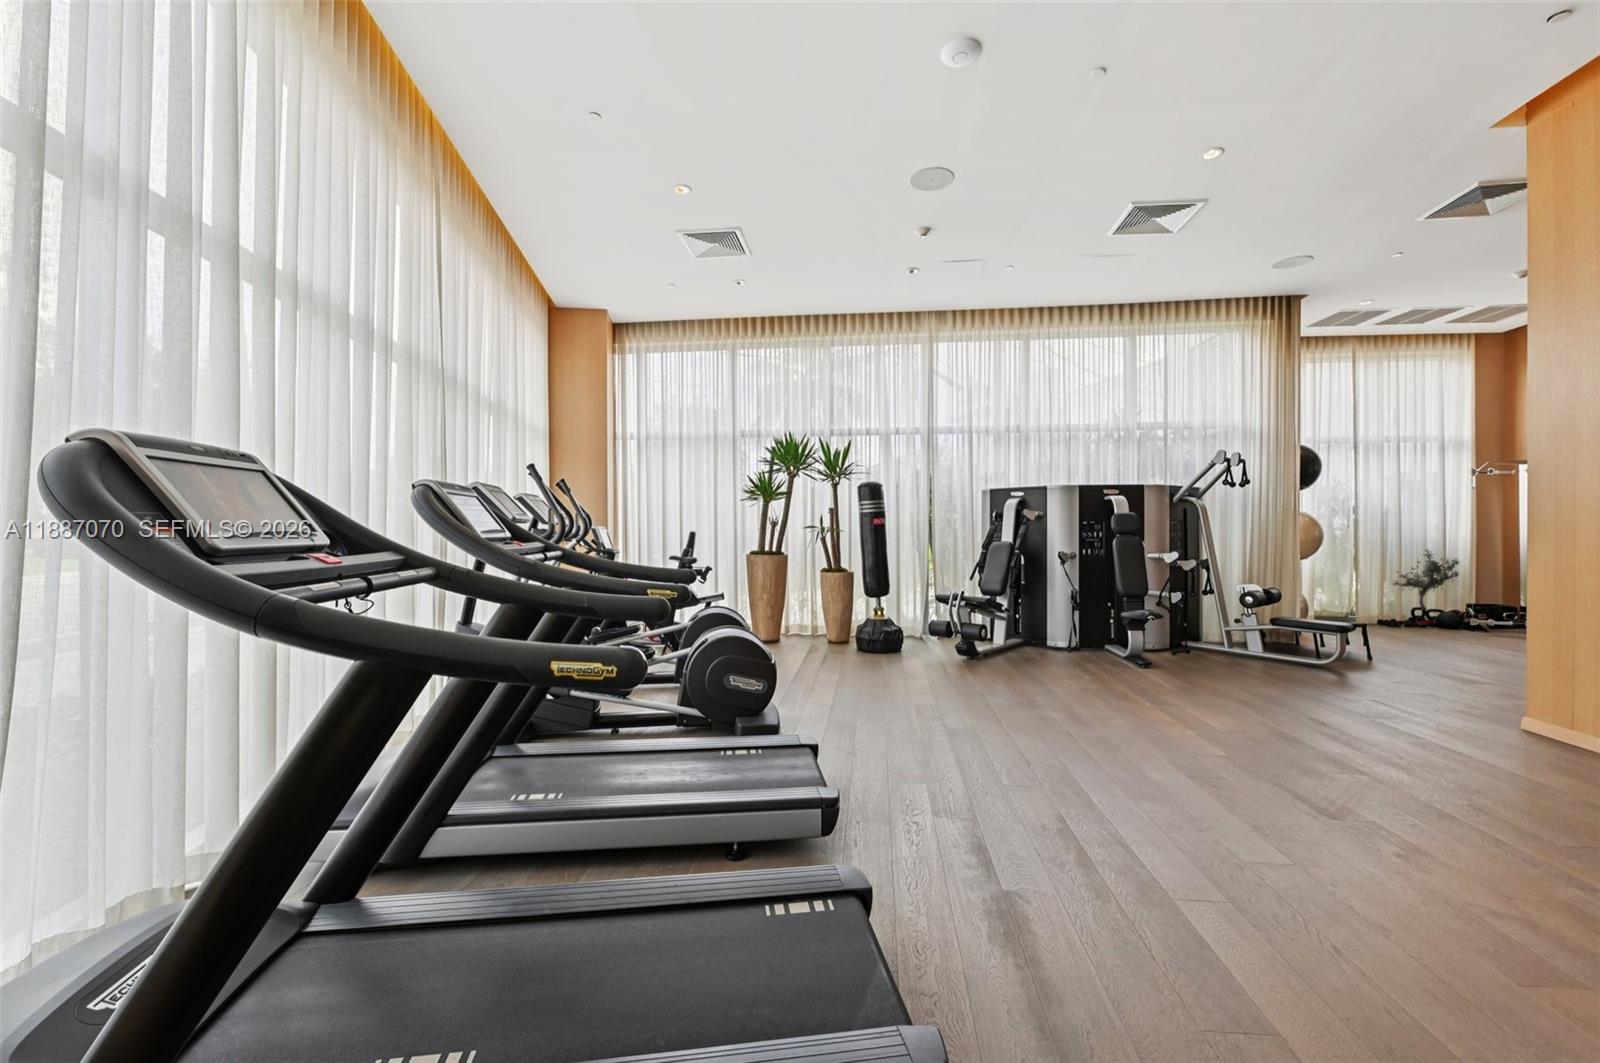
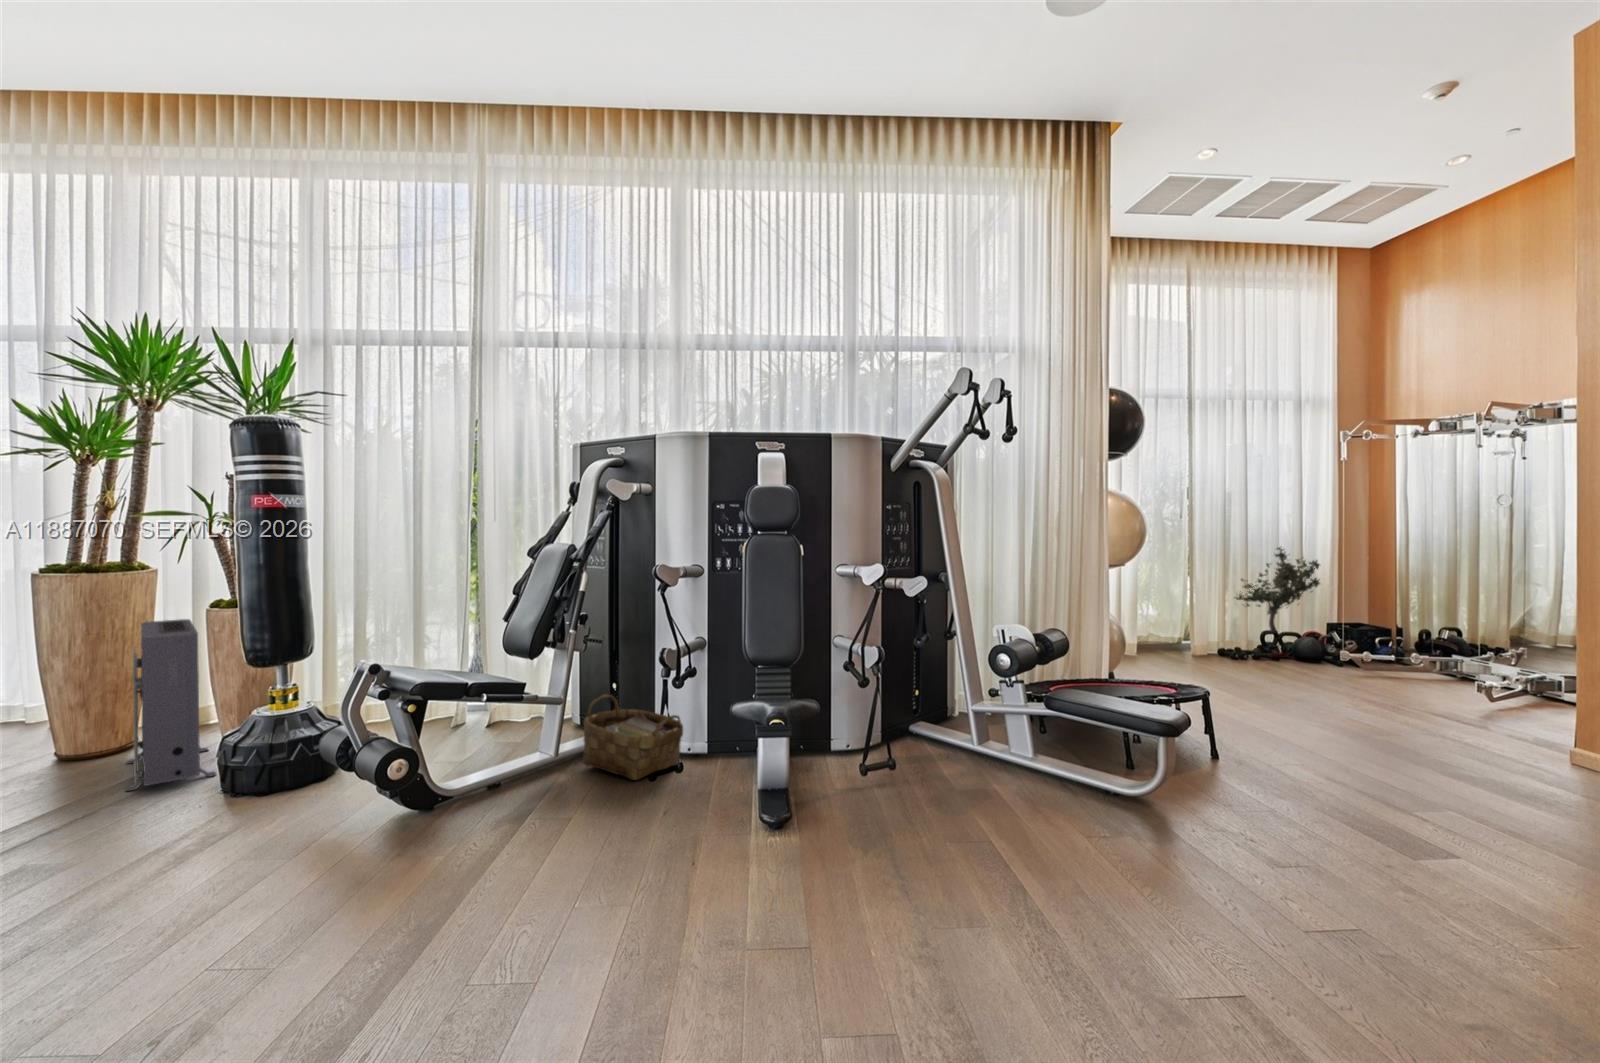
air purifier: none [790,578,847,650] -> present [125,619,216,791]
woven basket: none [1020,616,1073,654] -> present [583,694,683,780]

